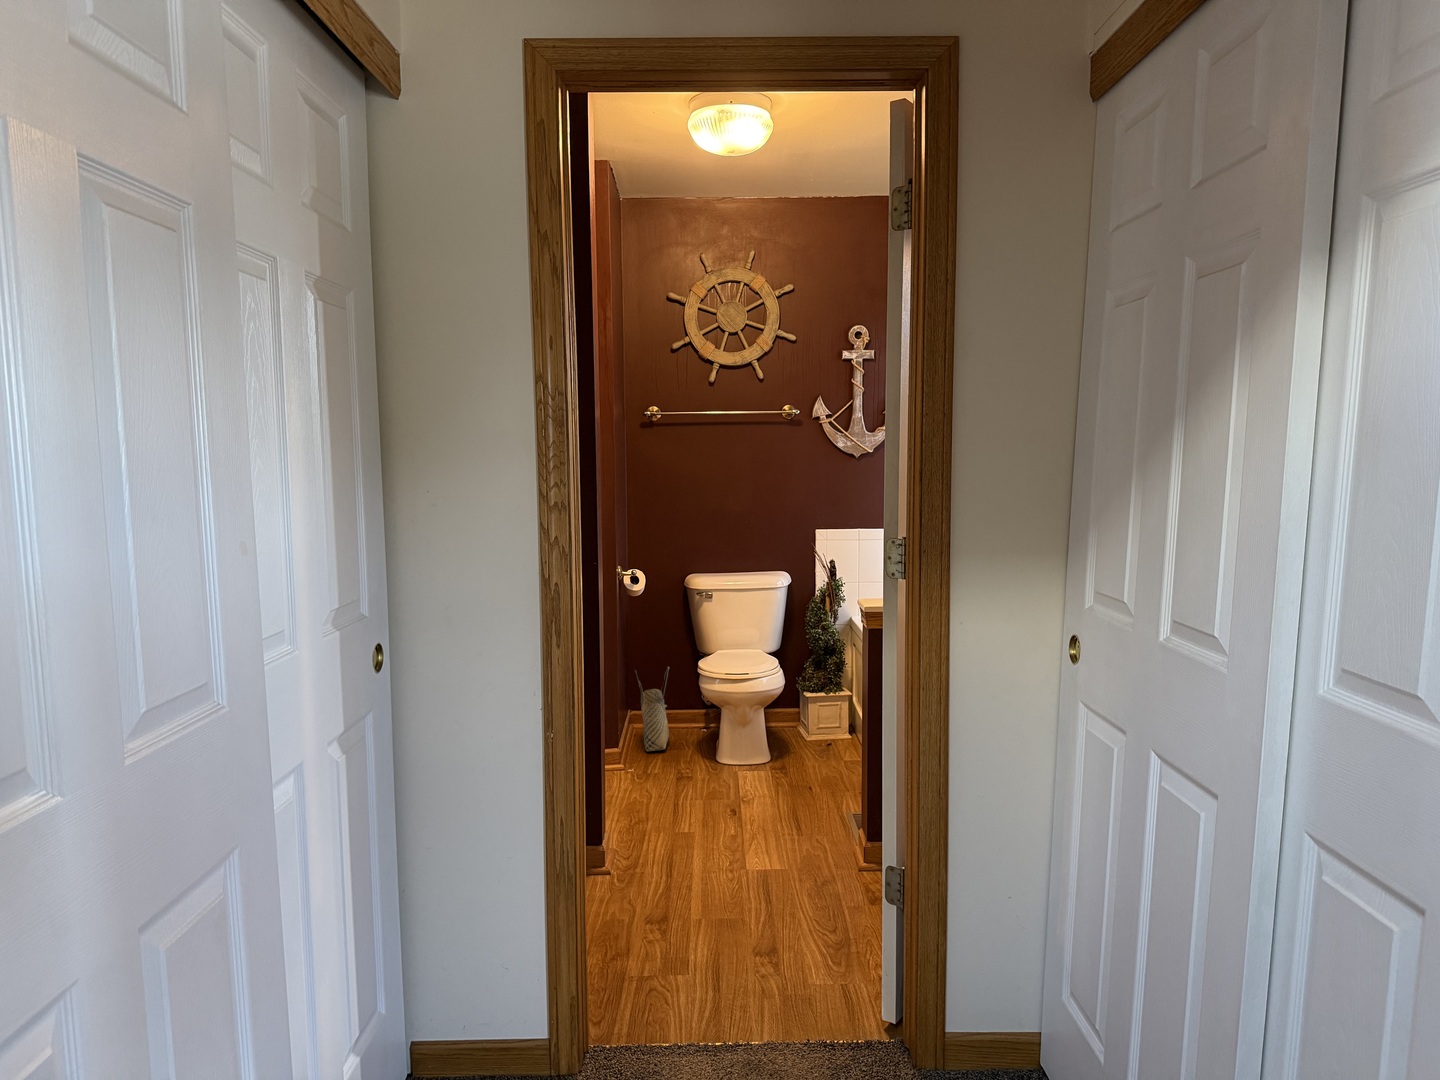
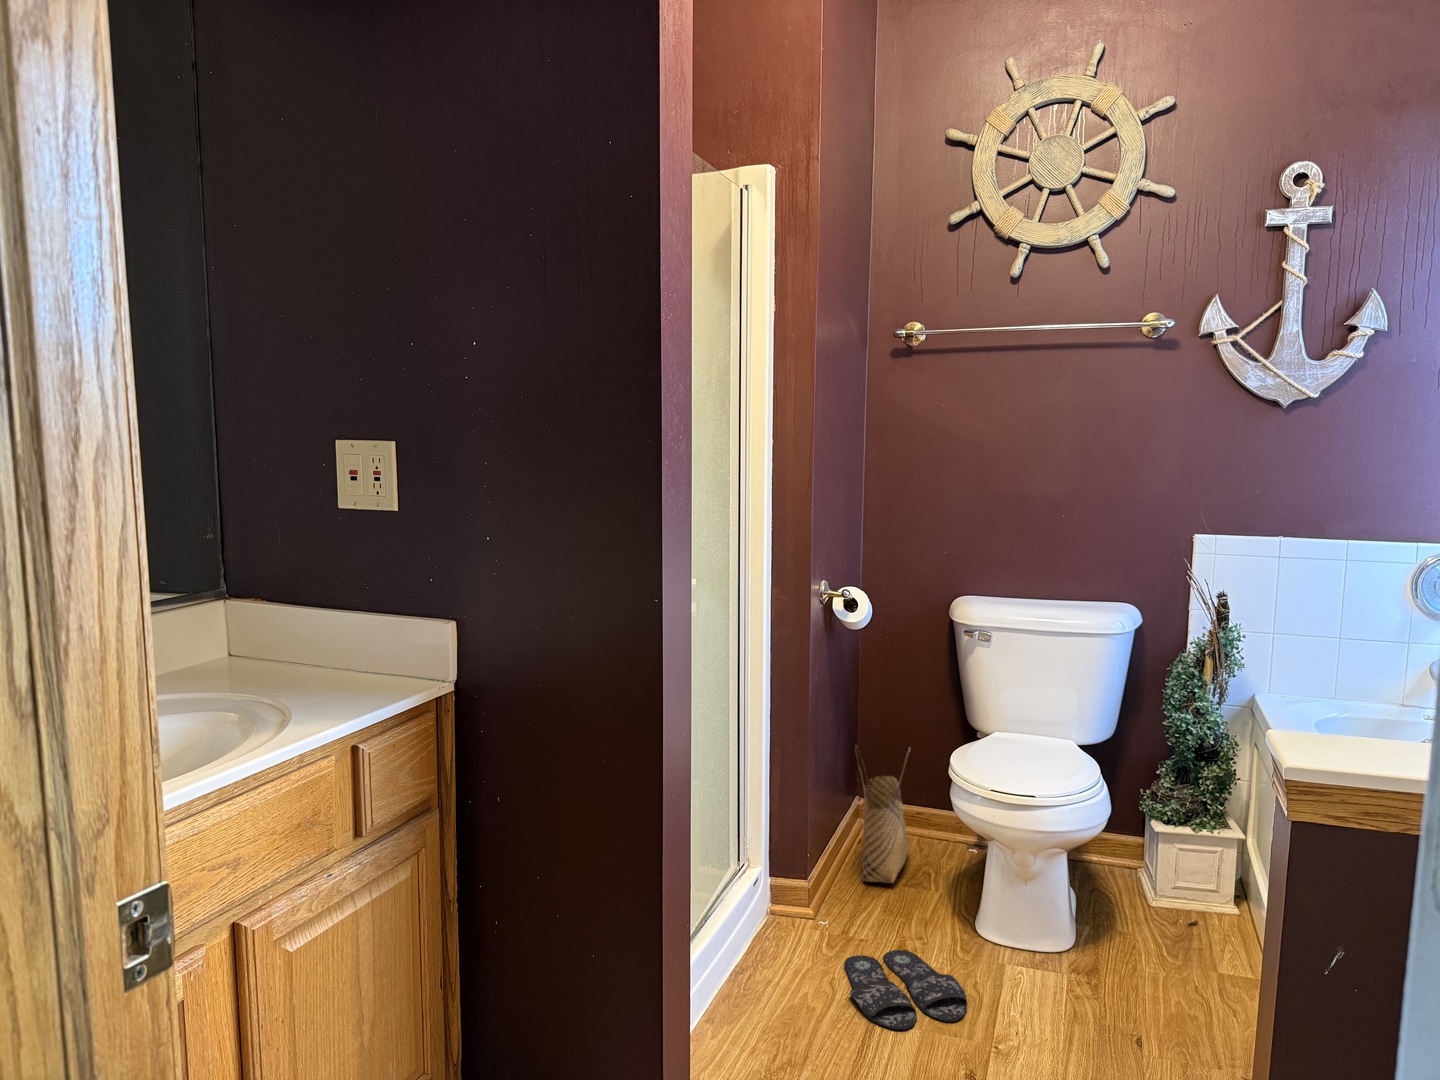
slippers: none [650,777,723,808] -> present [844,950,967,1030]

